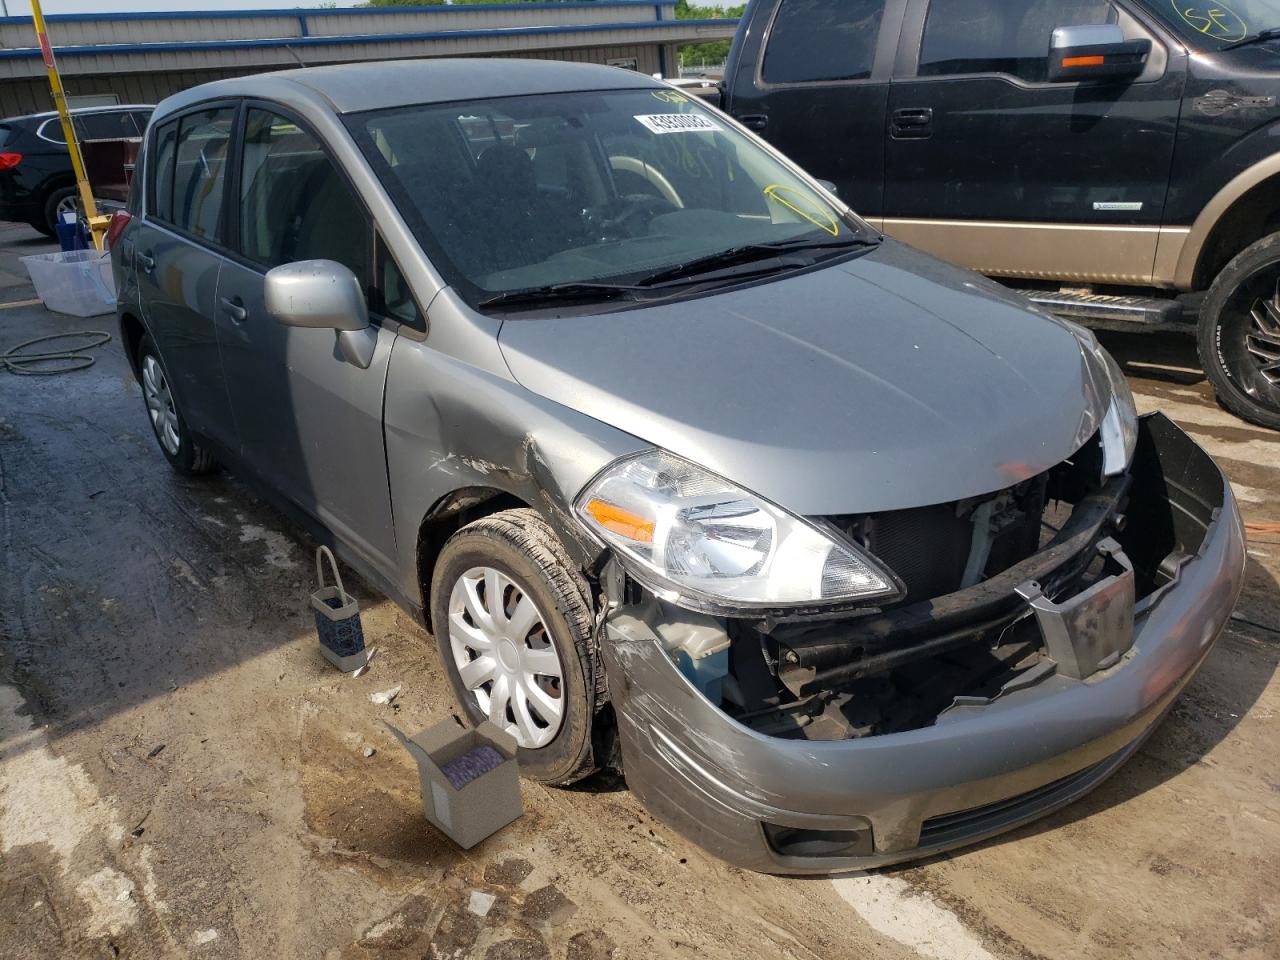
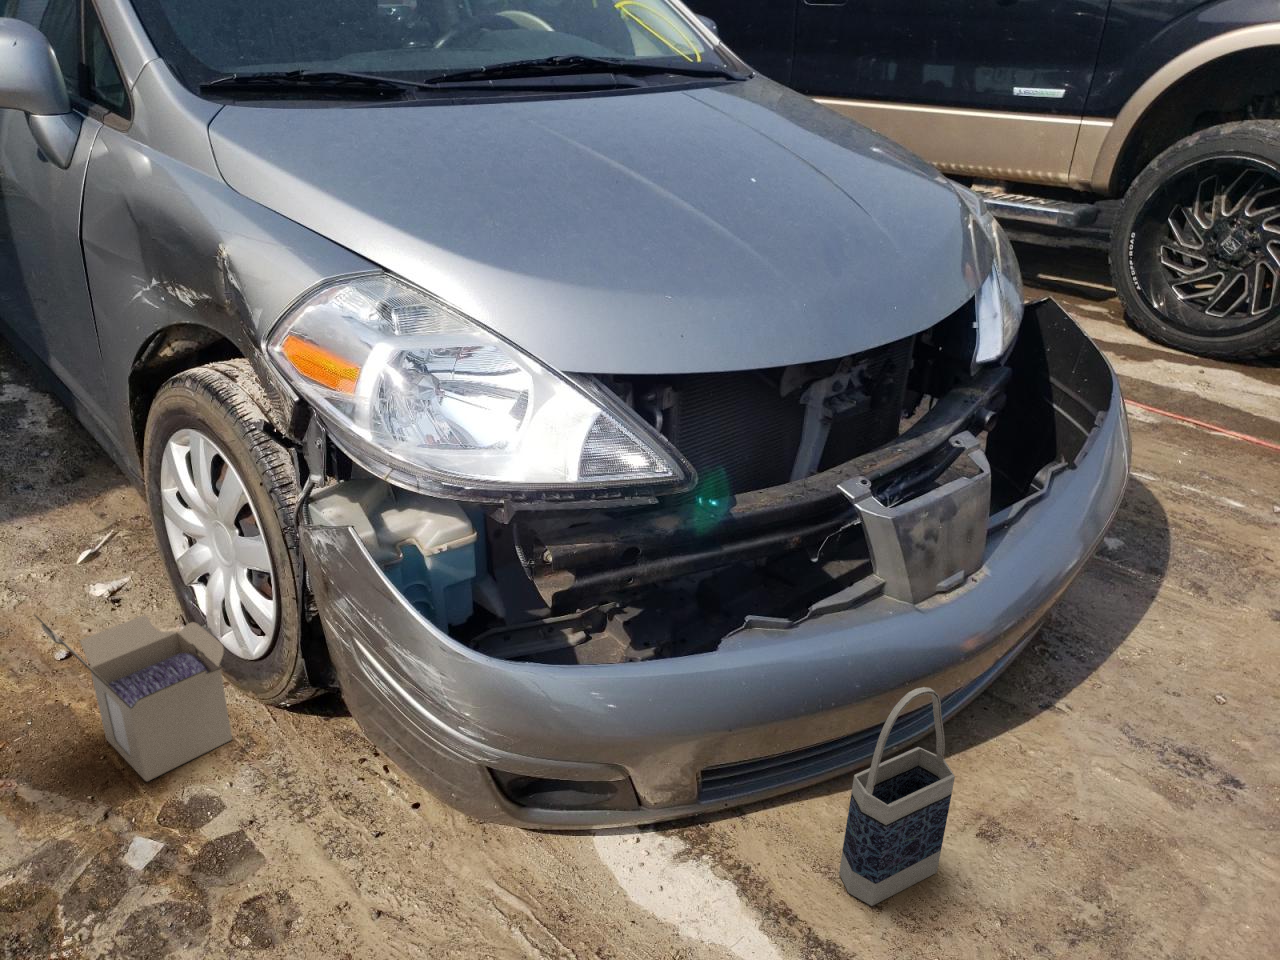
bag: present [311,545,368,672] -> present [839,687,955,906]

